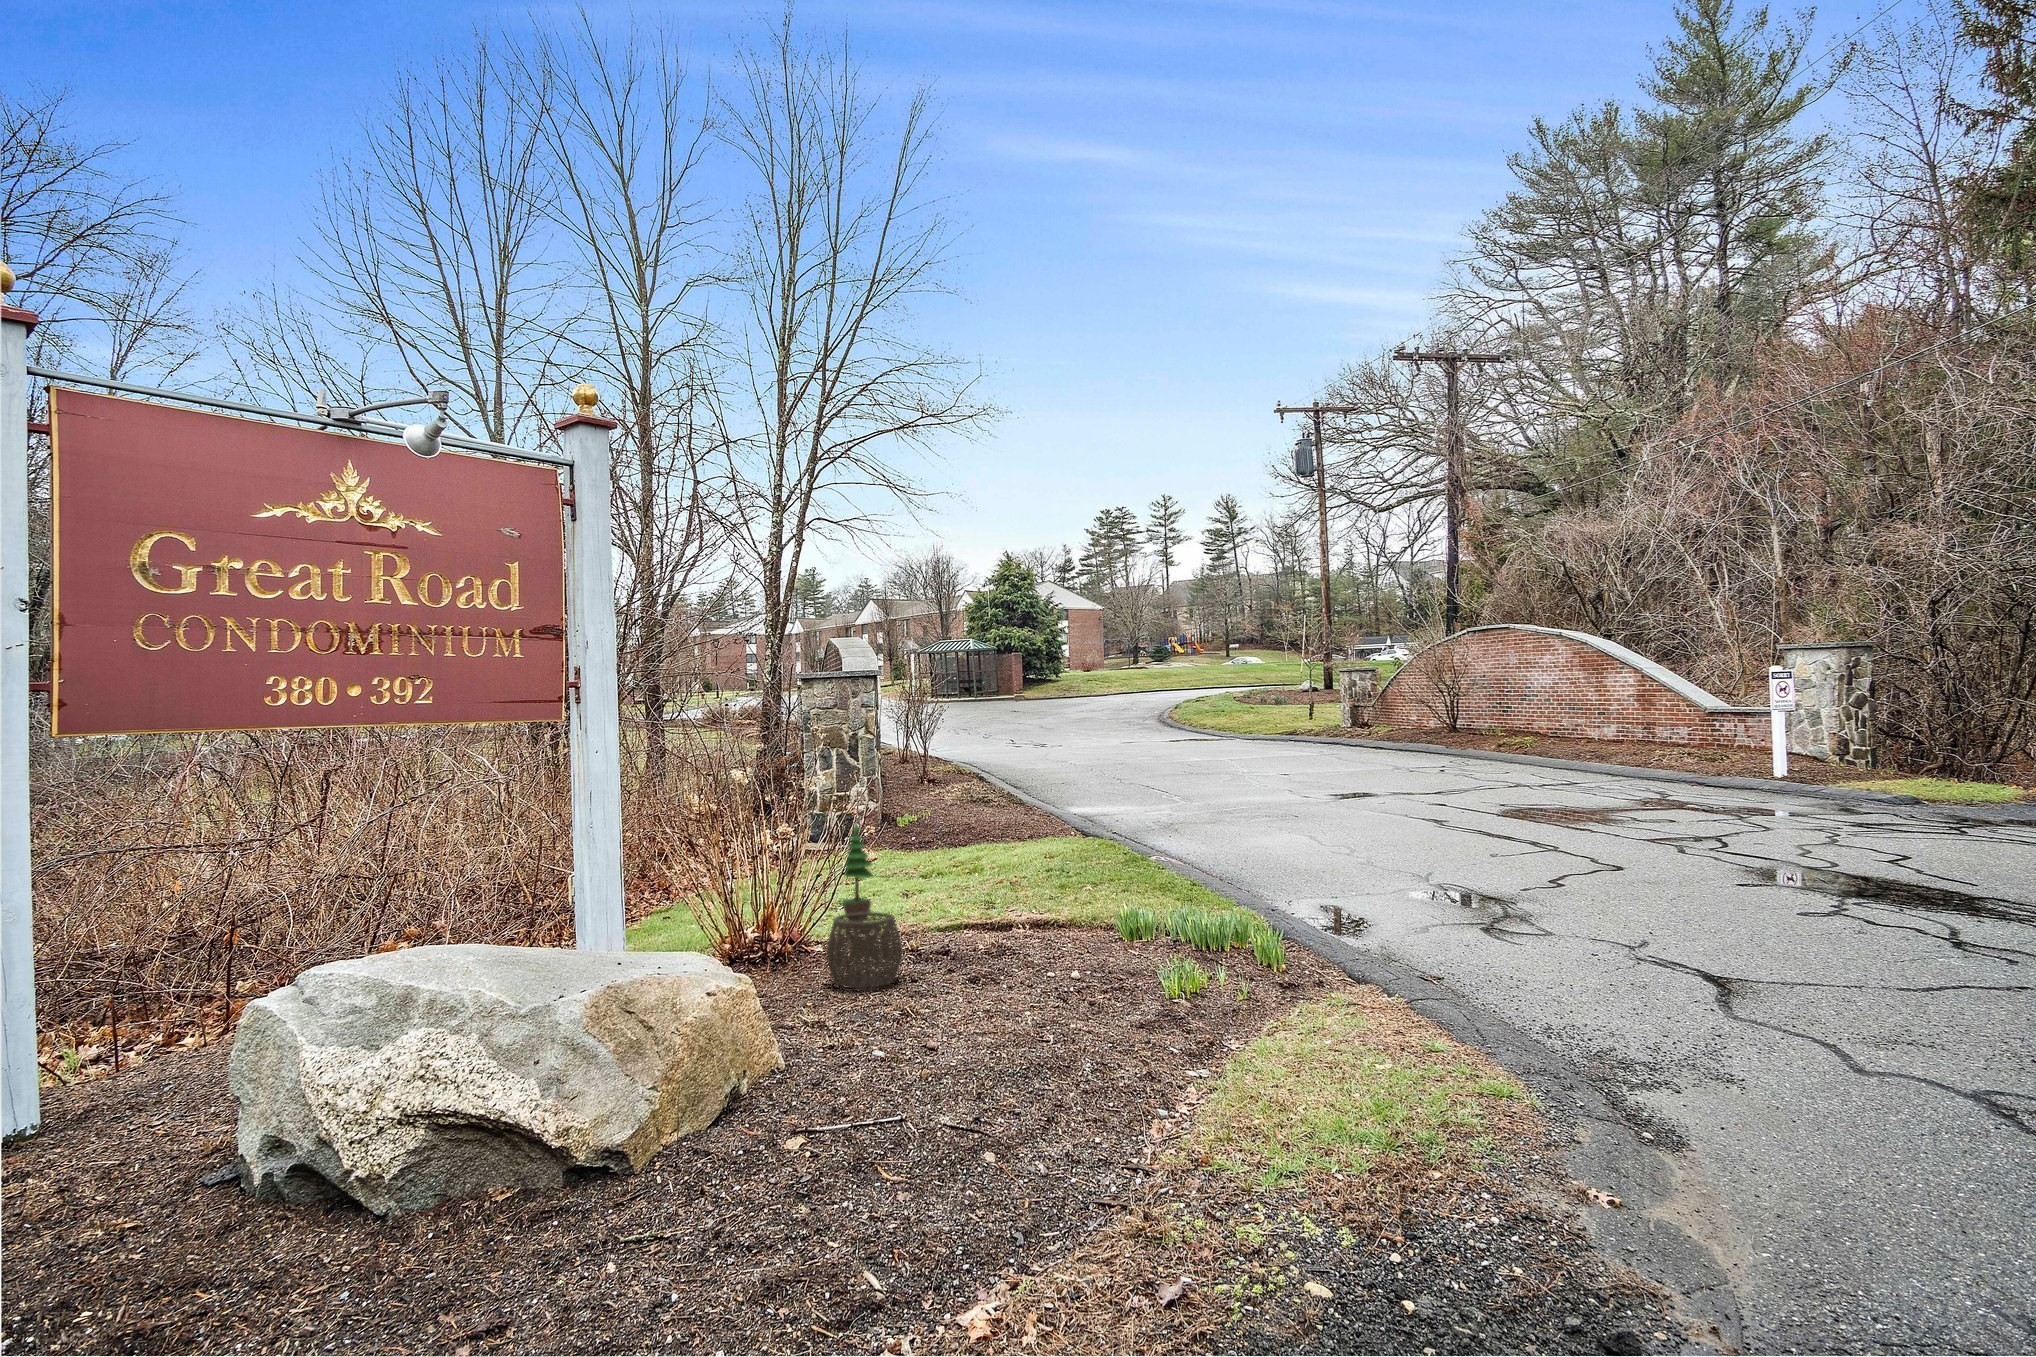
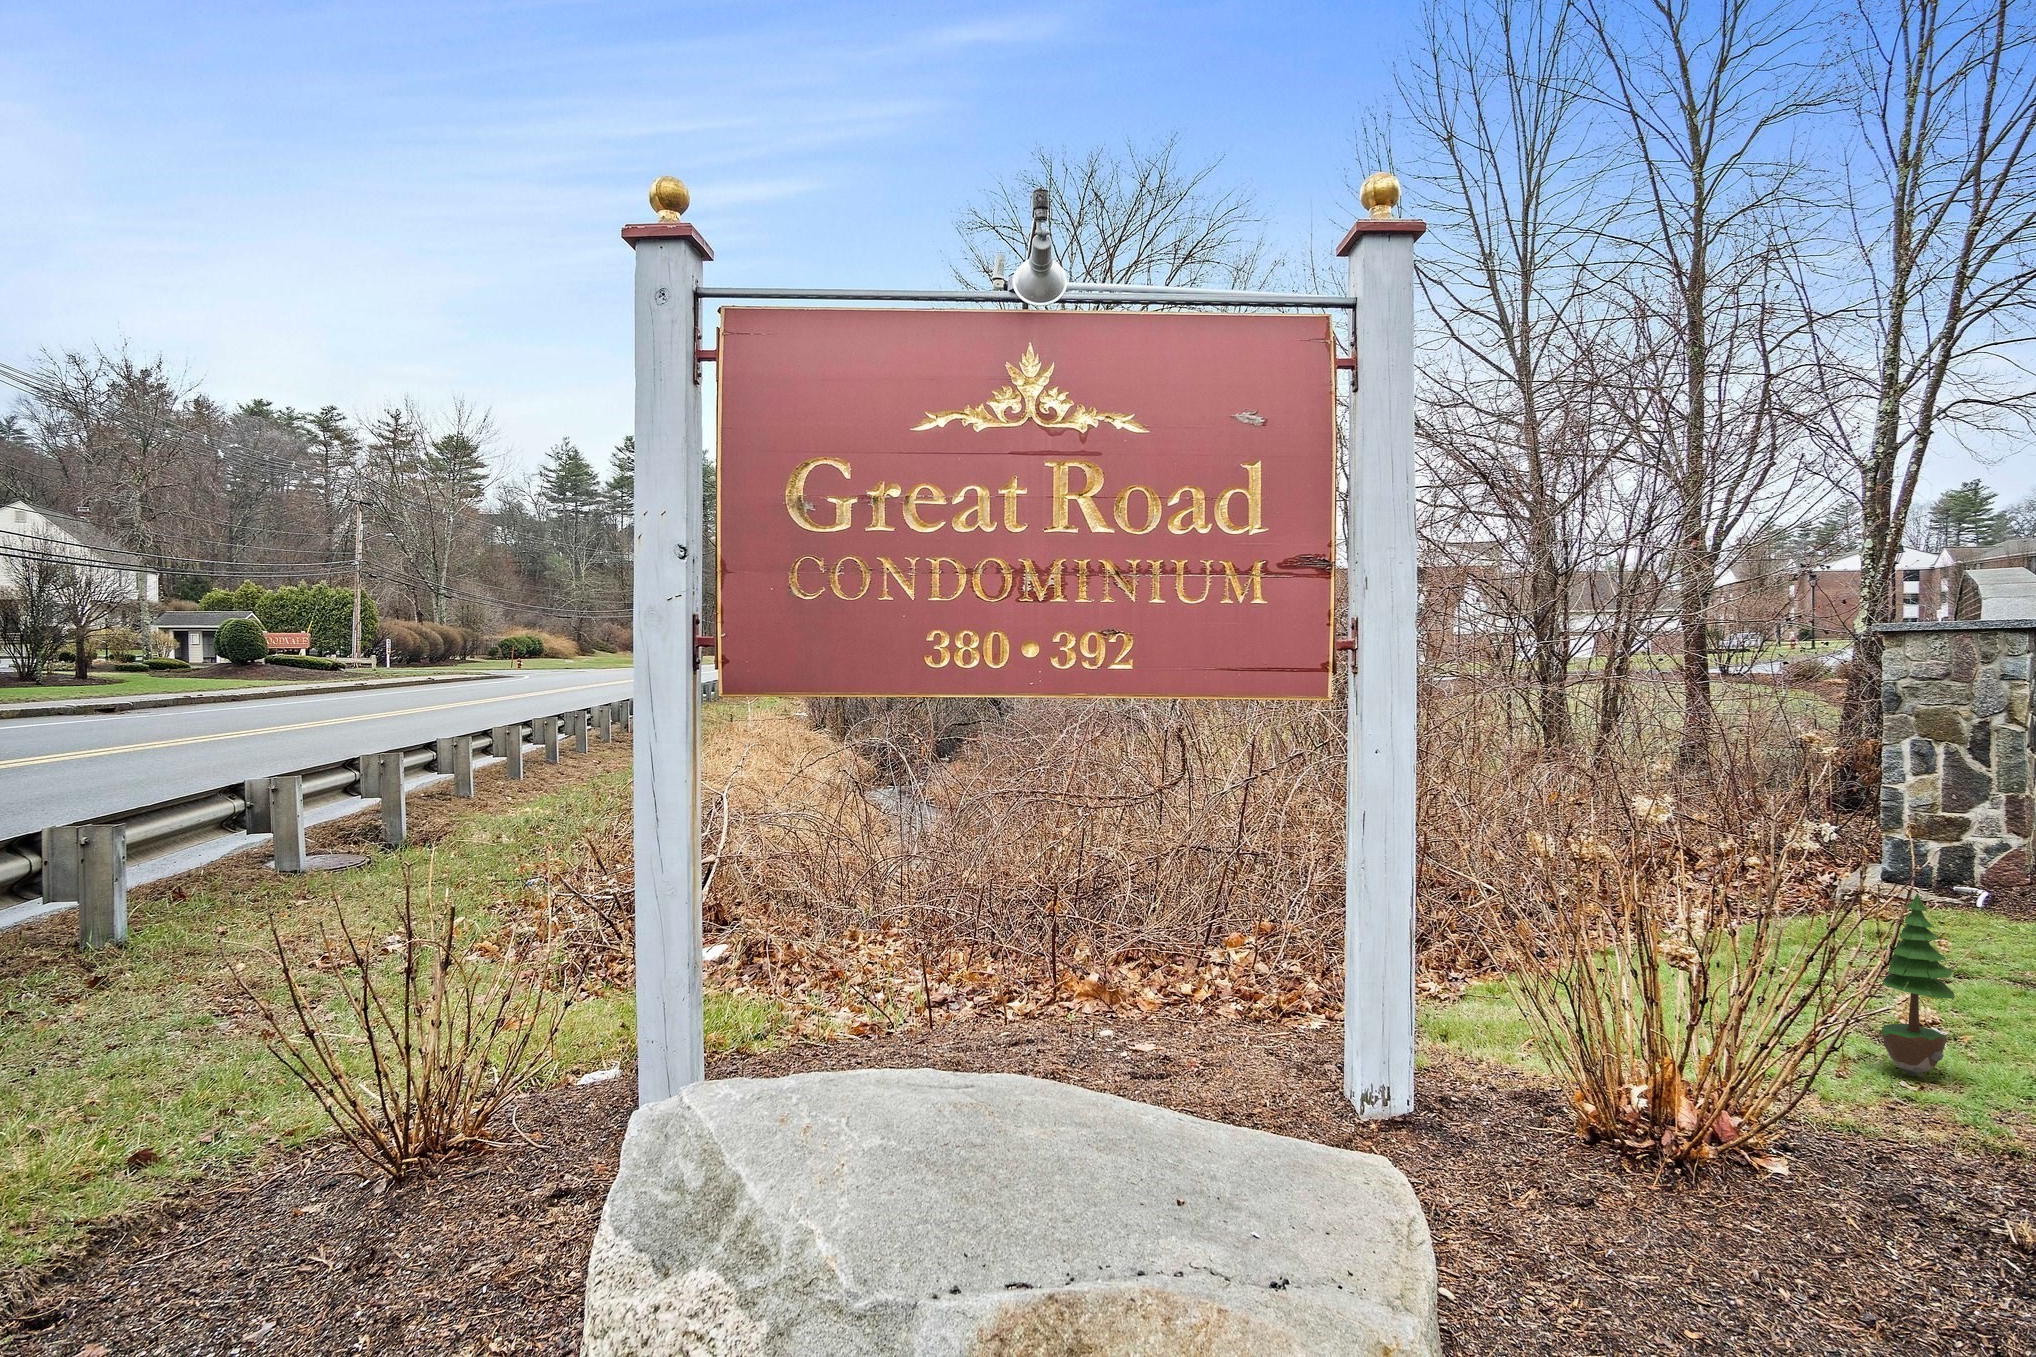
woven basket: present [827,912,903,988] -> none [1767,1101,1961,1286]

